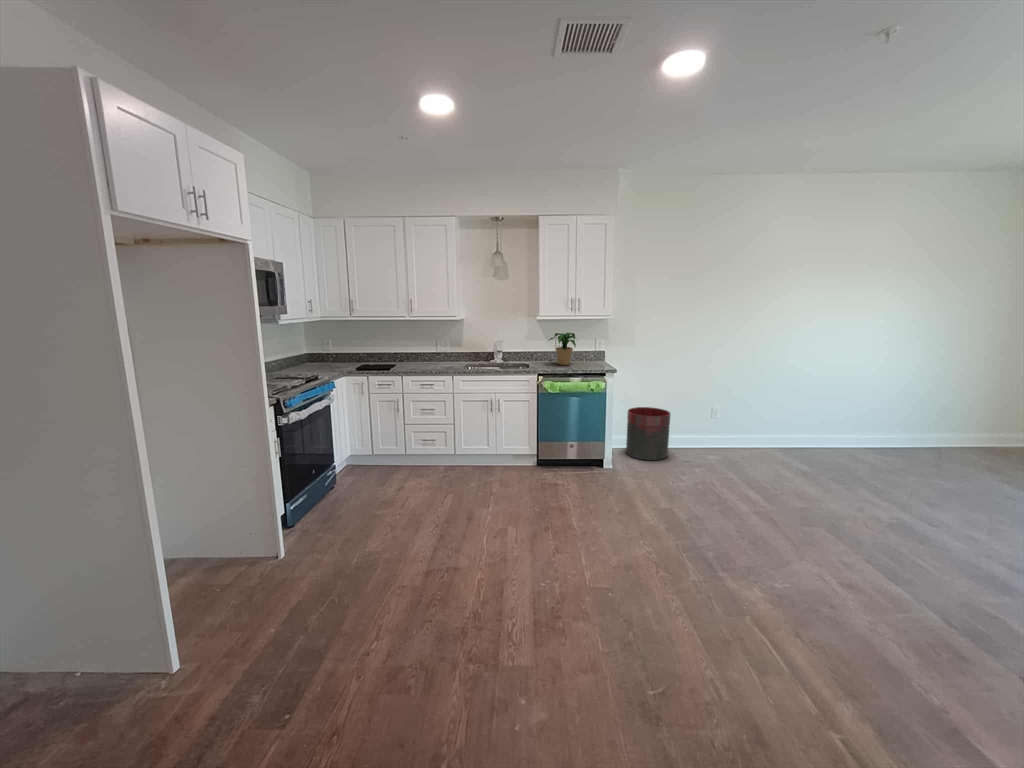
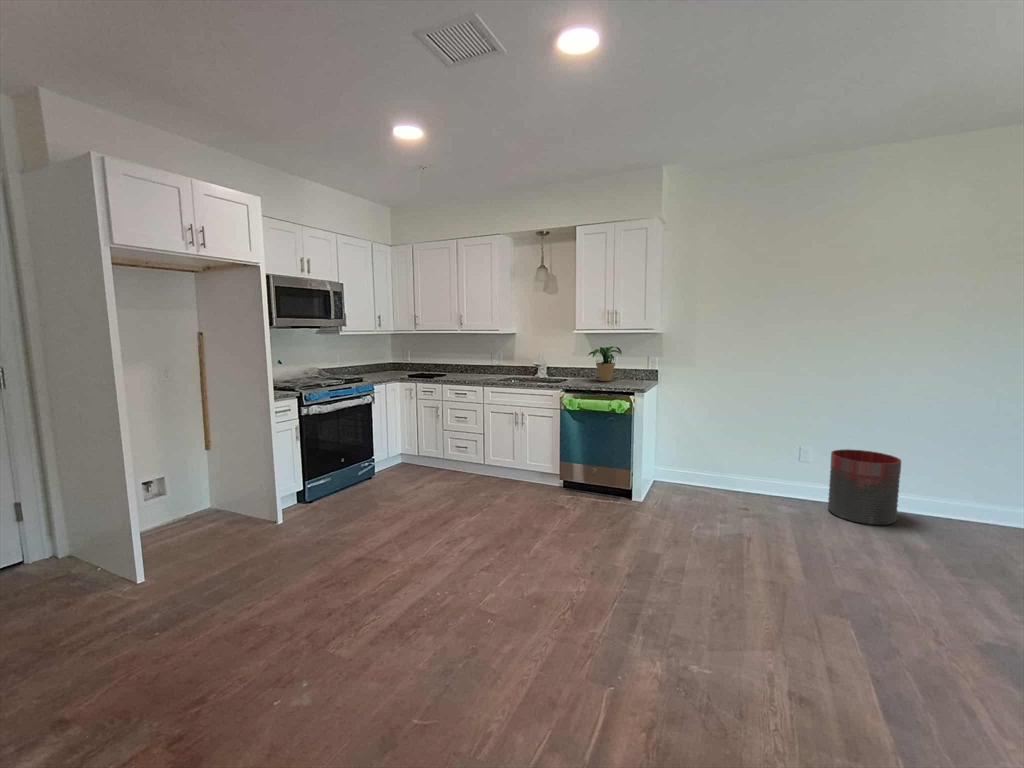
trash can: present [626,407,670,460] -> present [828,449,901,525]

